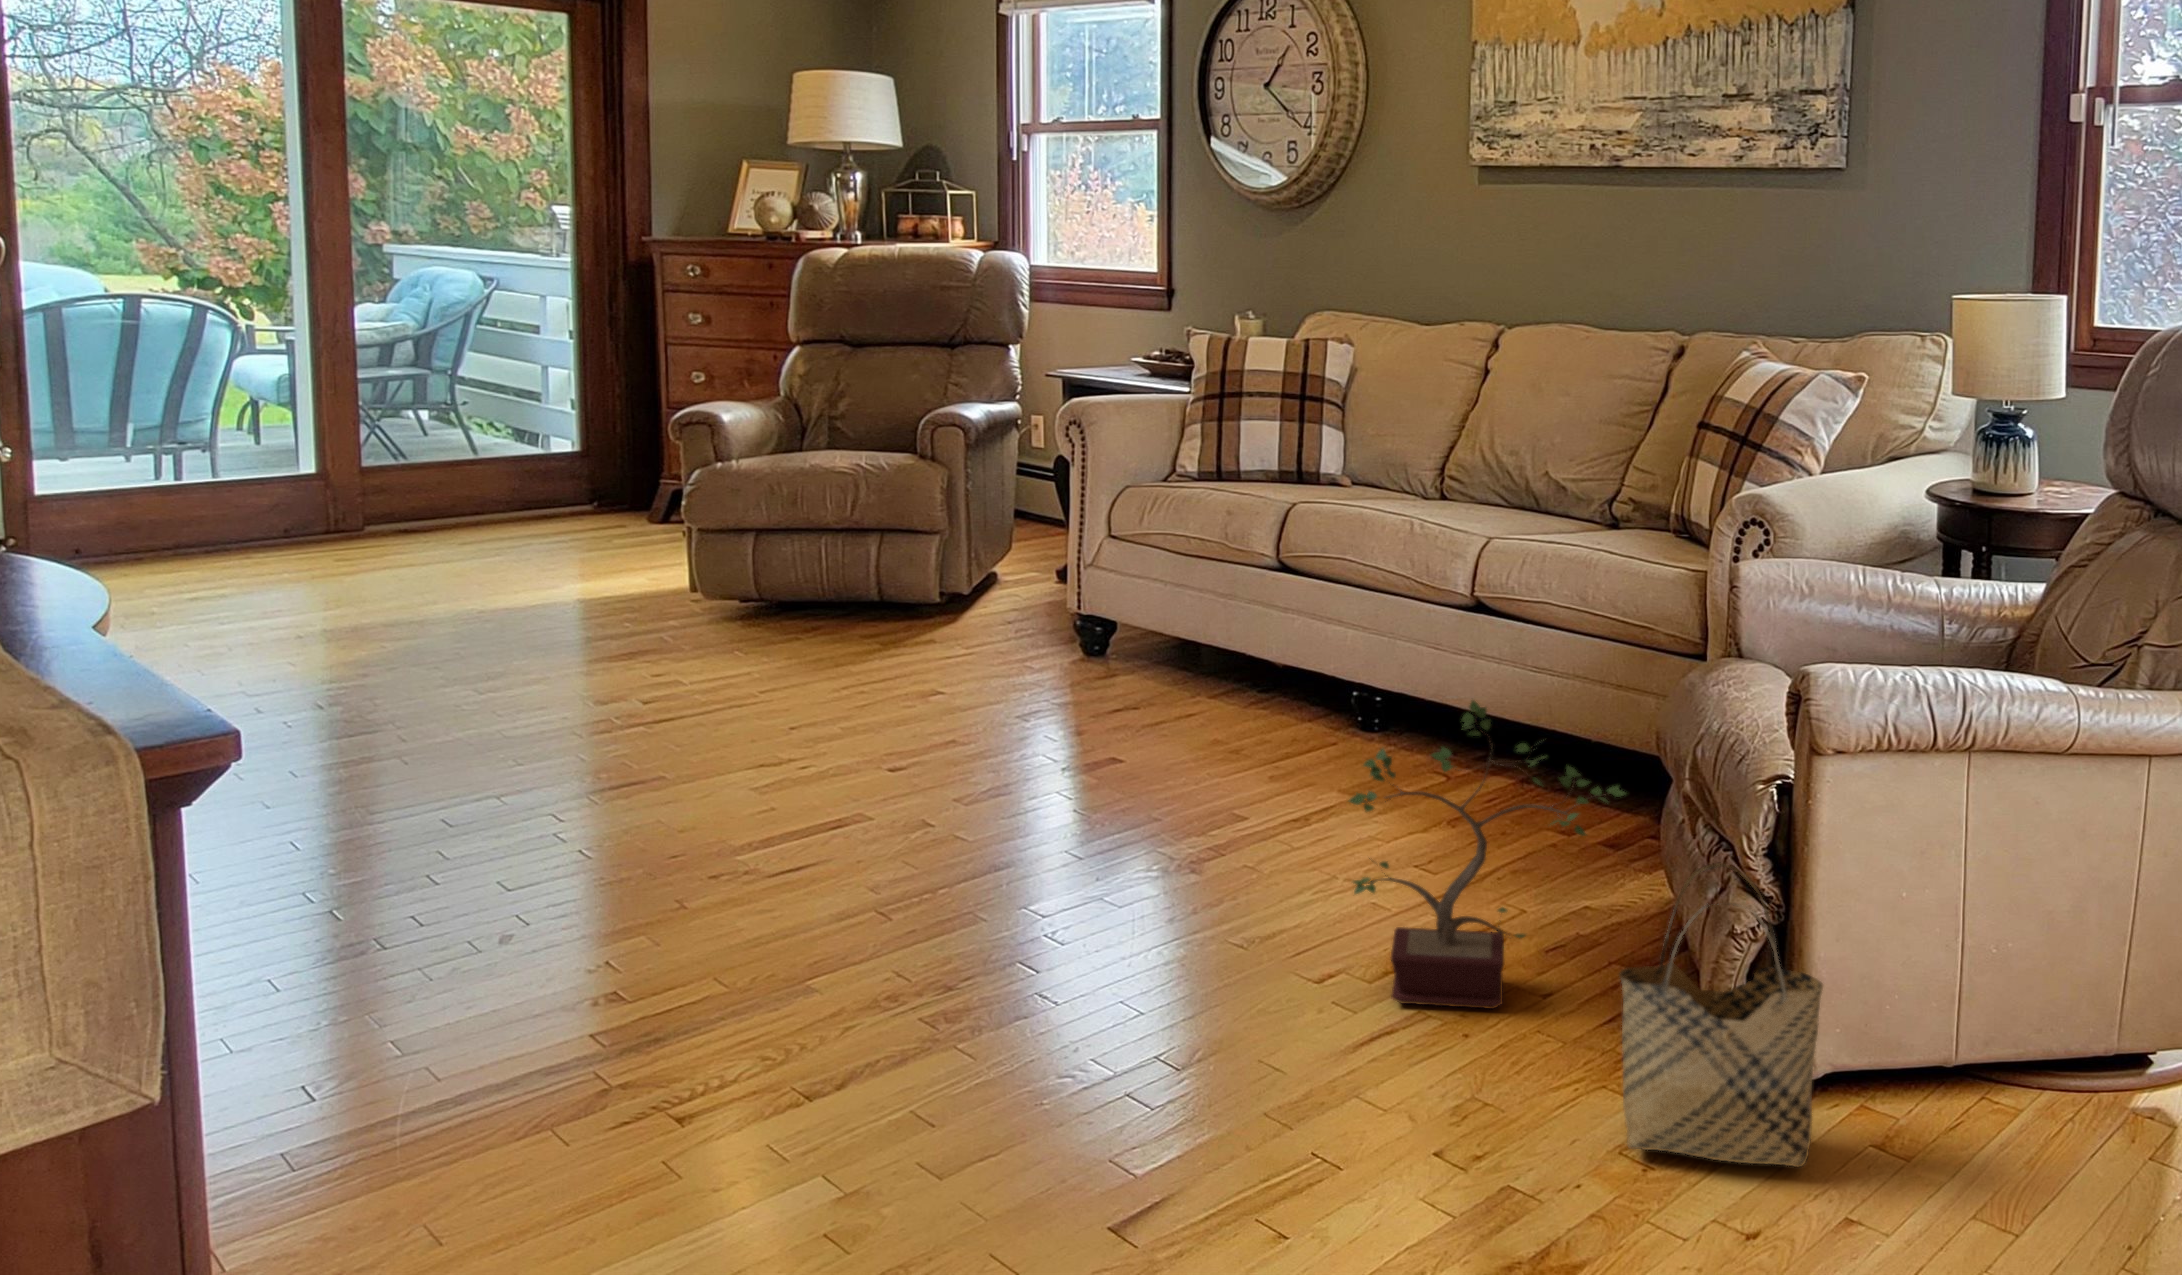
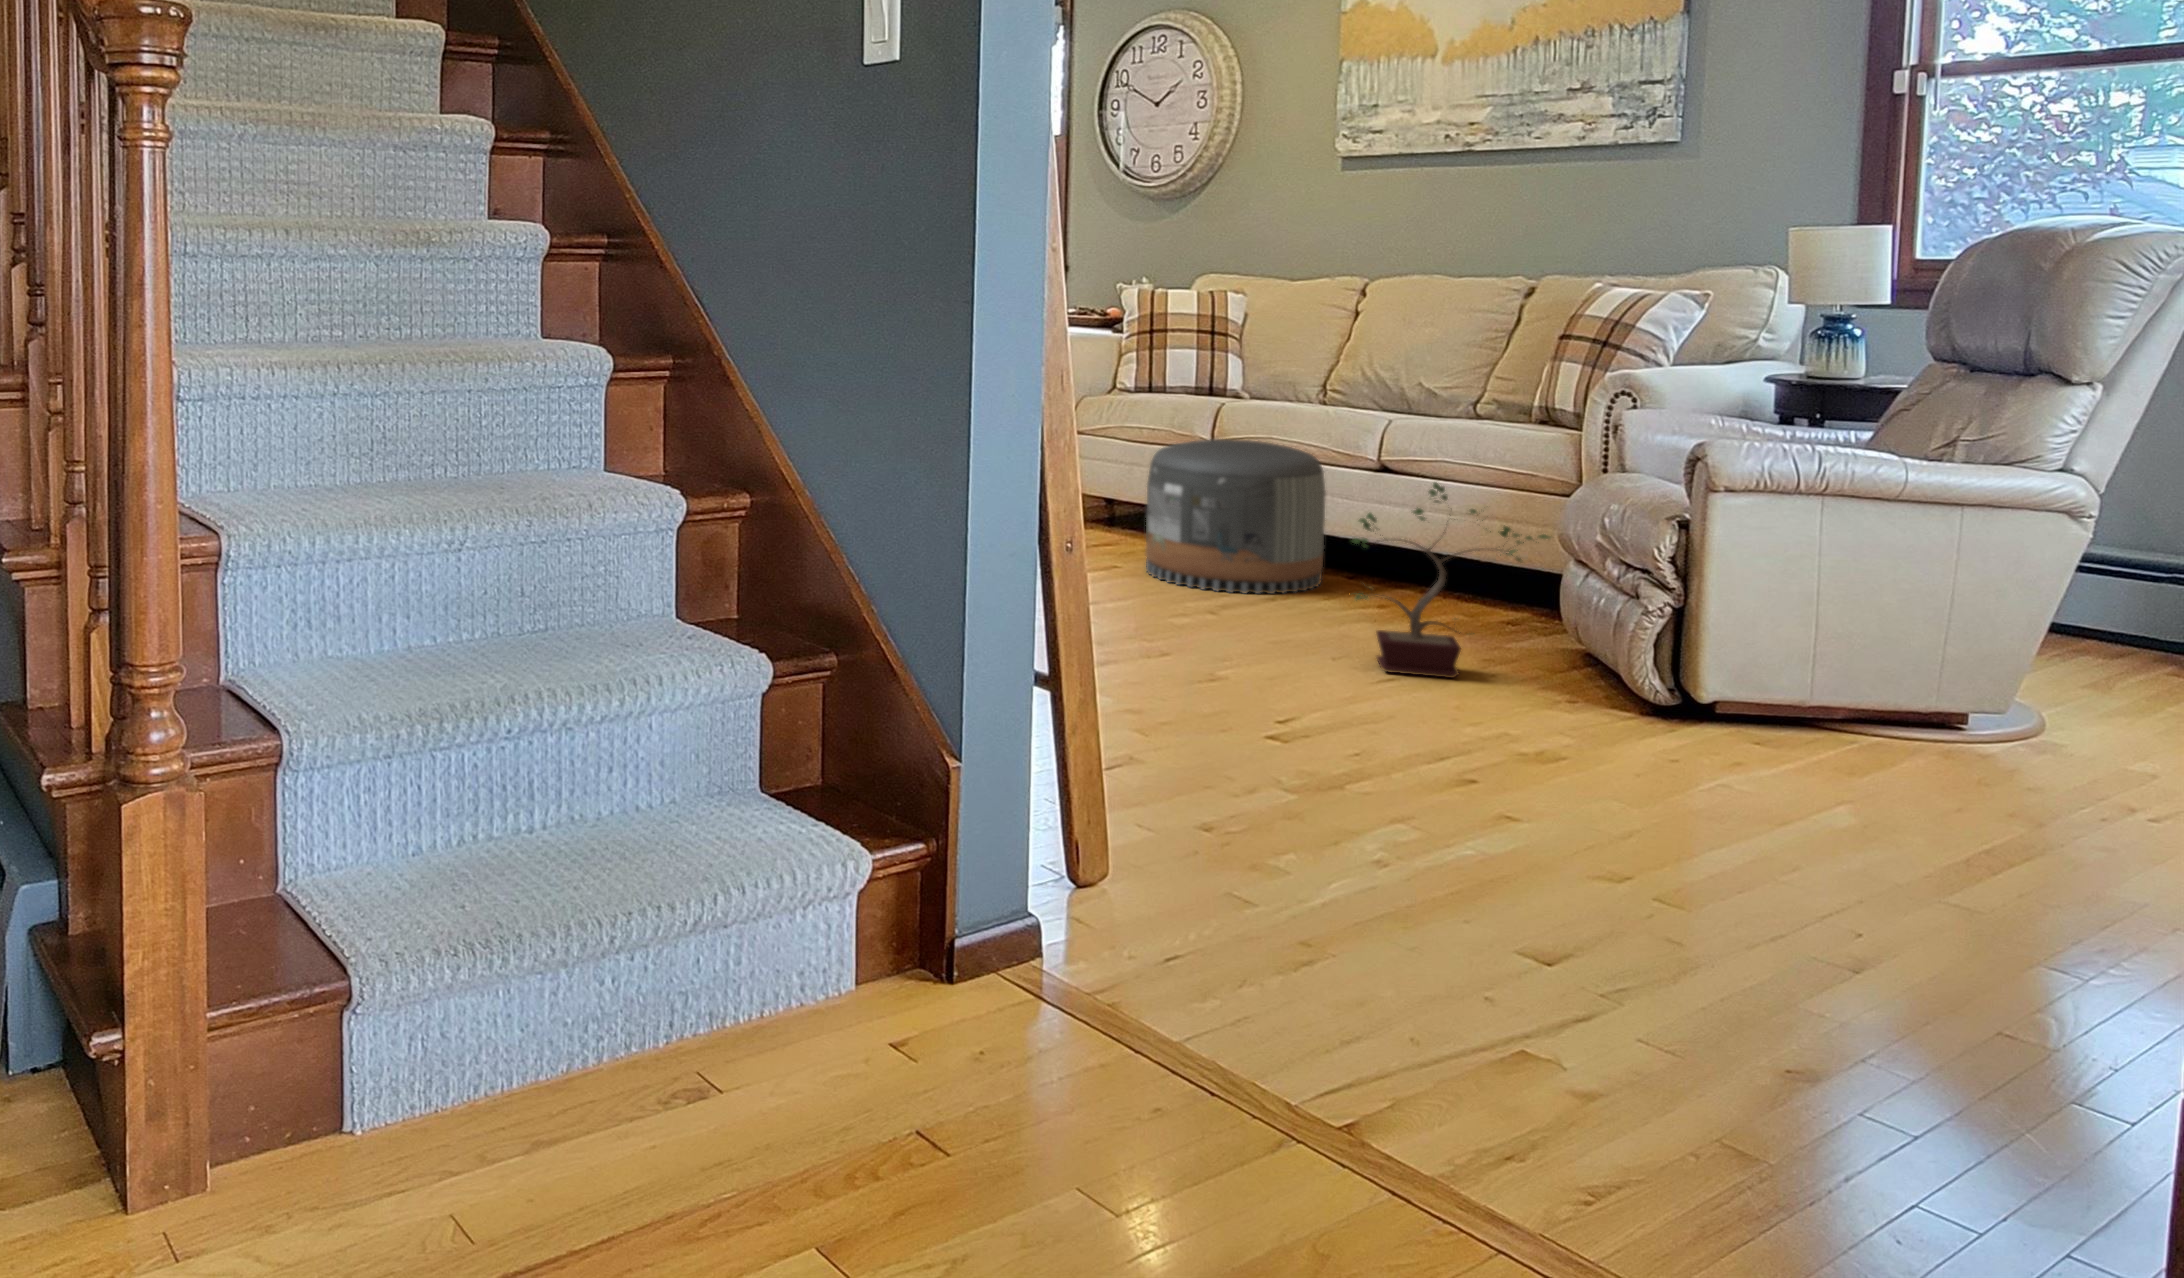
pouf: none [1157,573,1397,815] -> present [1146,439,1326,594]
woven basket: present [1619,863,1823,1167] -> none [1565,563,1713,744]

